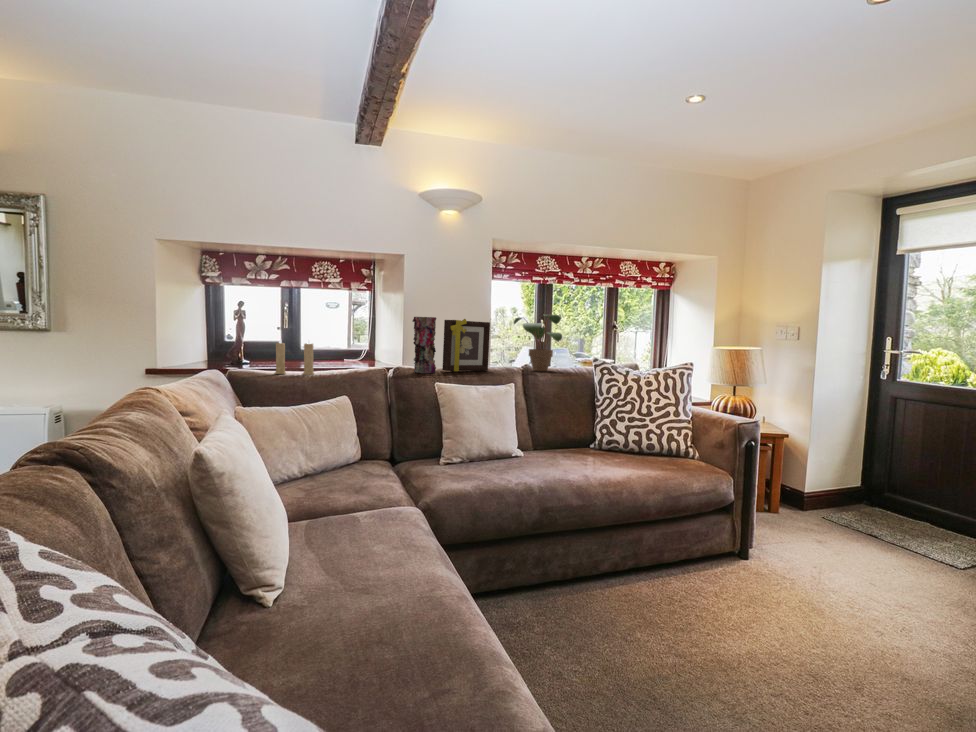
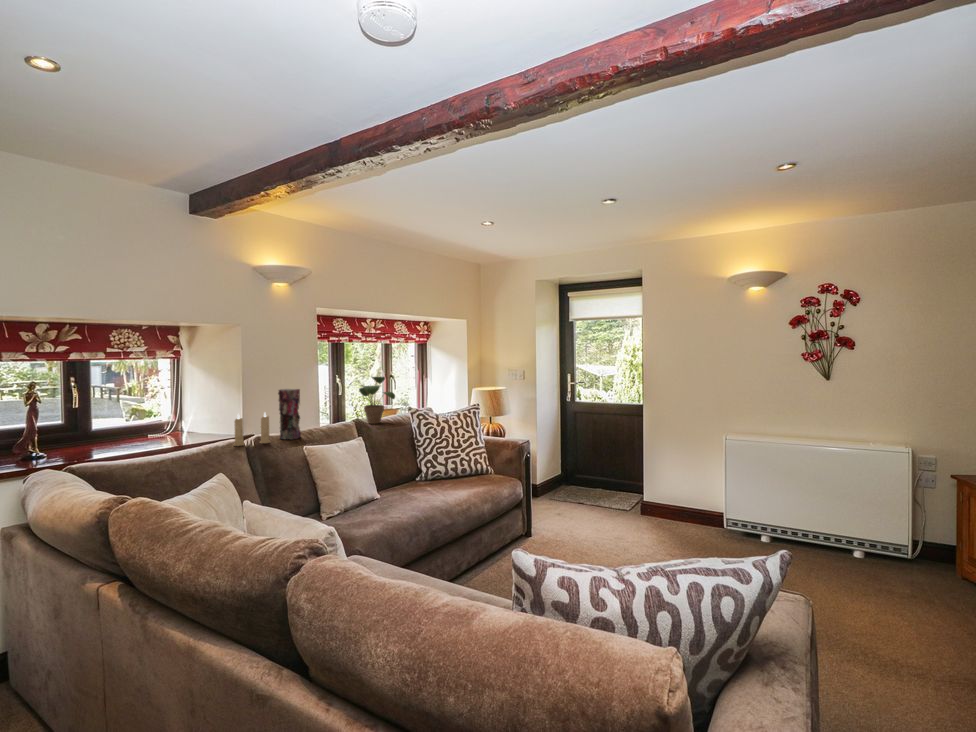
picture frame: present [442,319,490,372] -> none [302,387,335,434]
candle: present [275,338,314,375] -> present [234,413,270,446]

